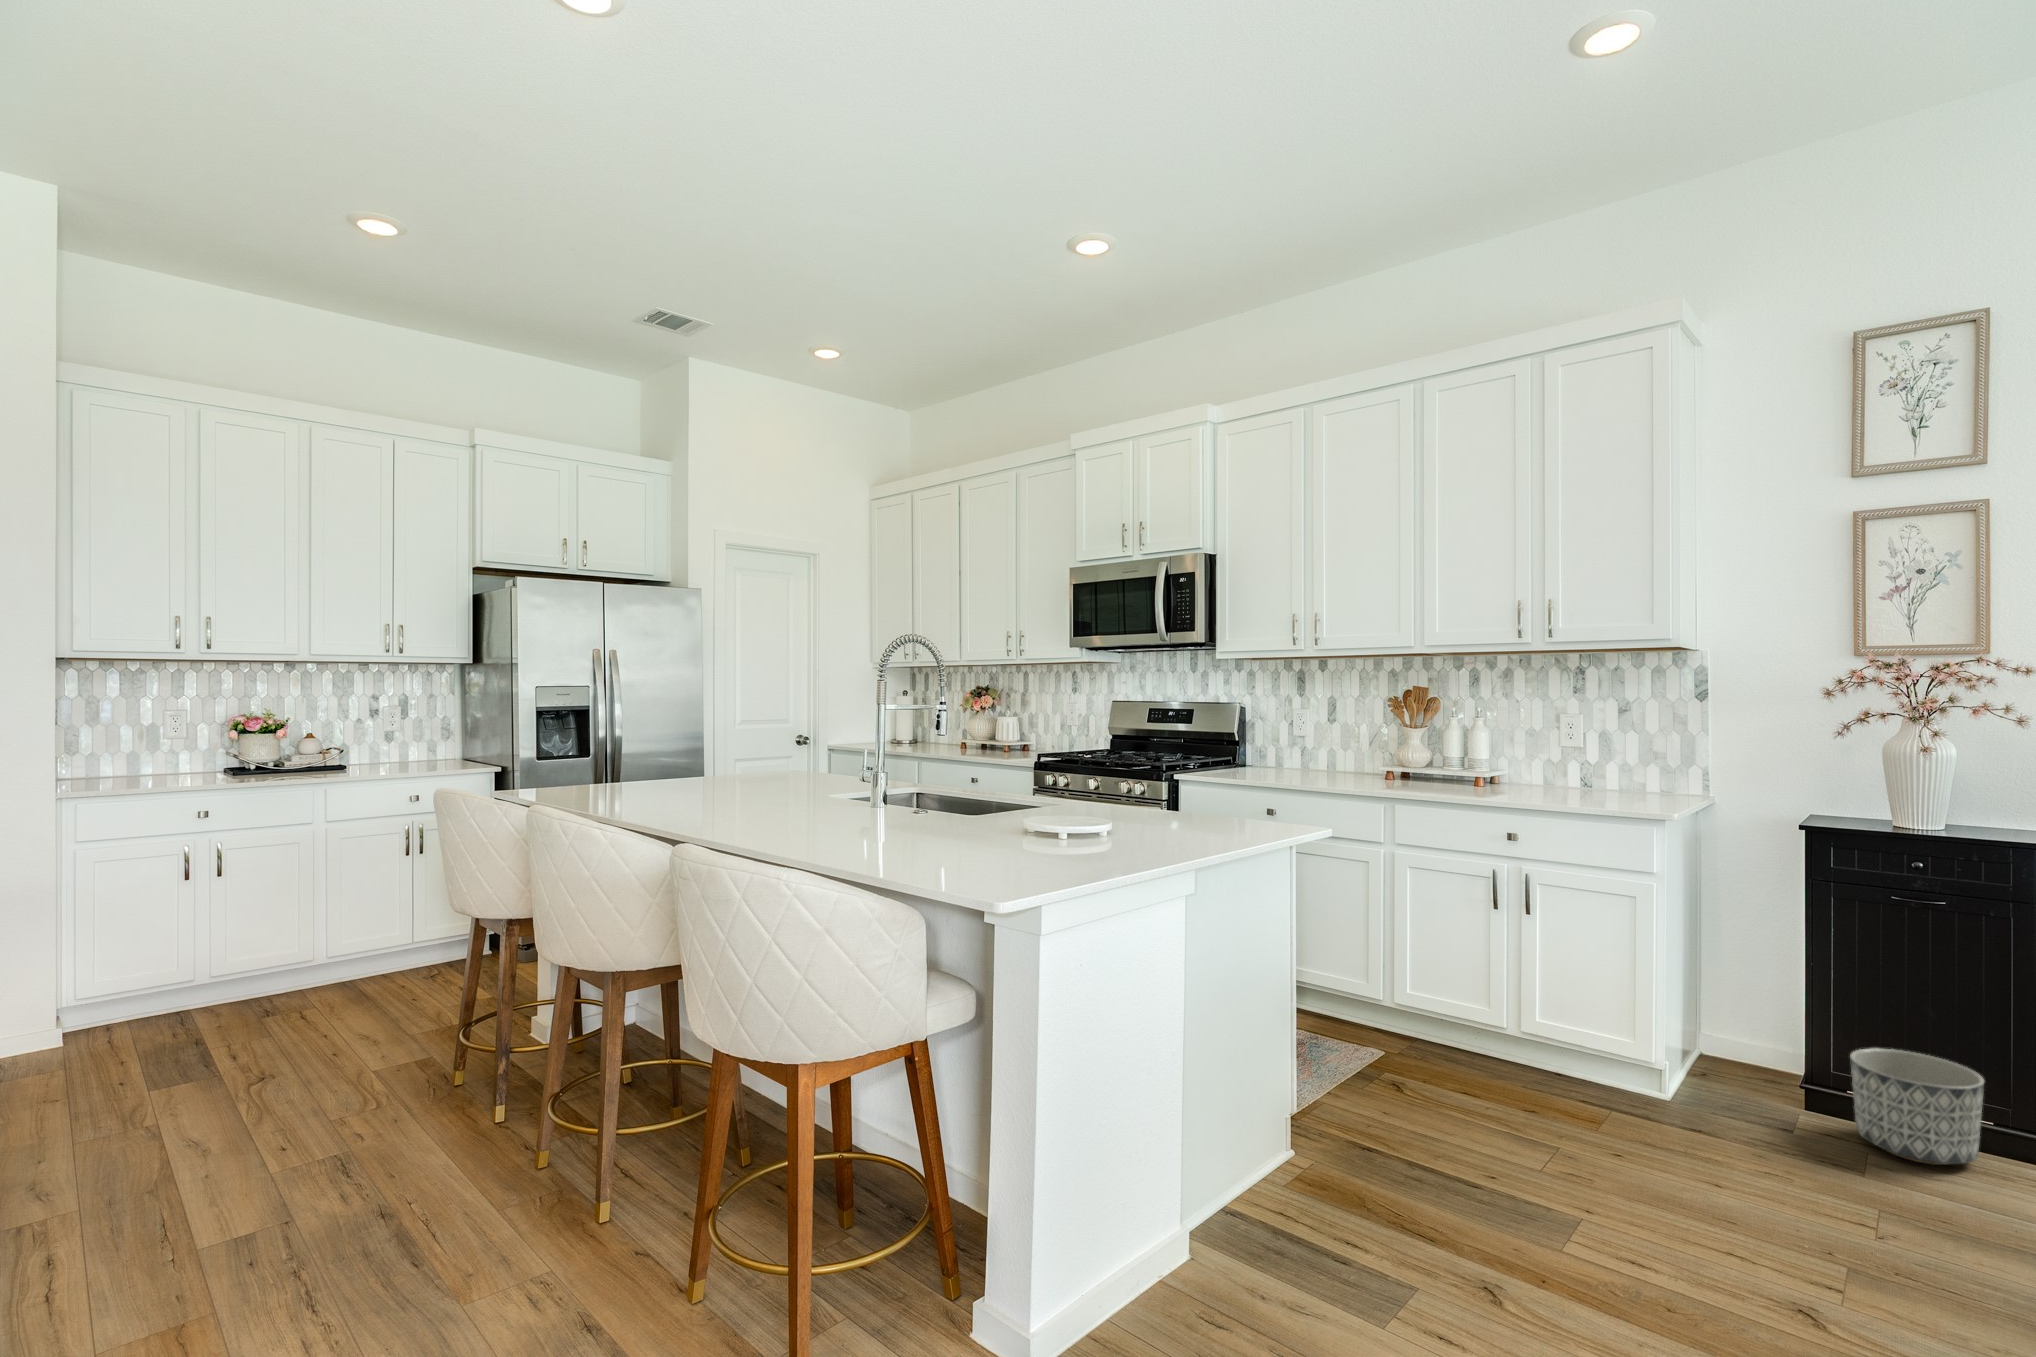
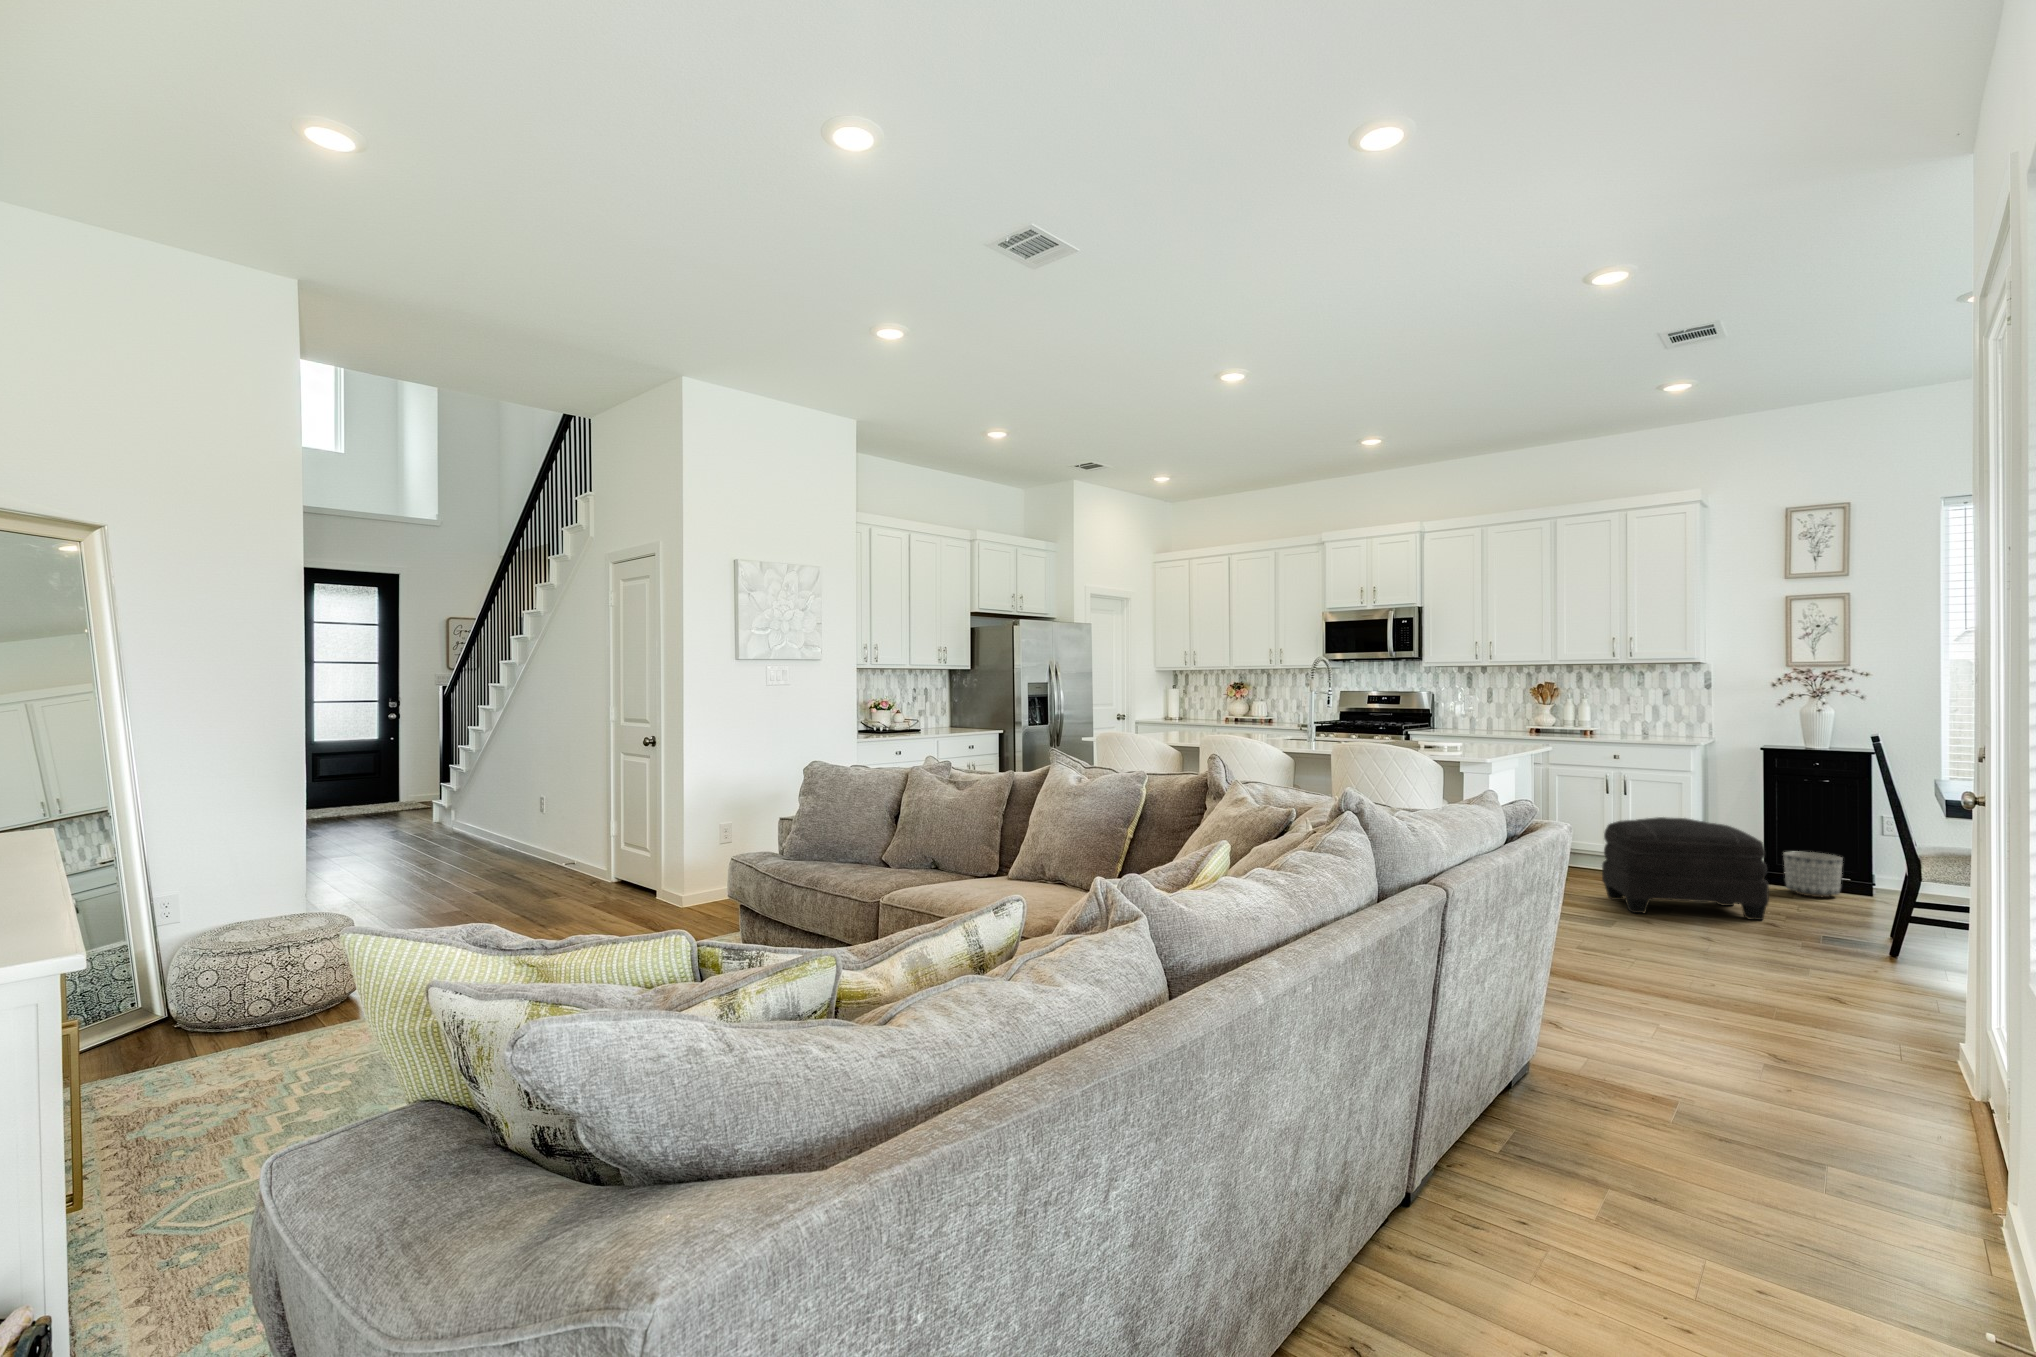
ottoman: none [1450,1000,1814,1288] -> present [1602,817,1769,920]

